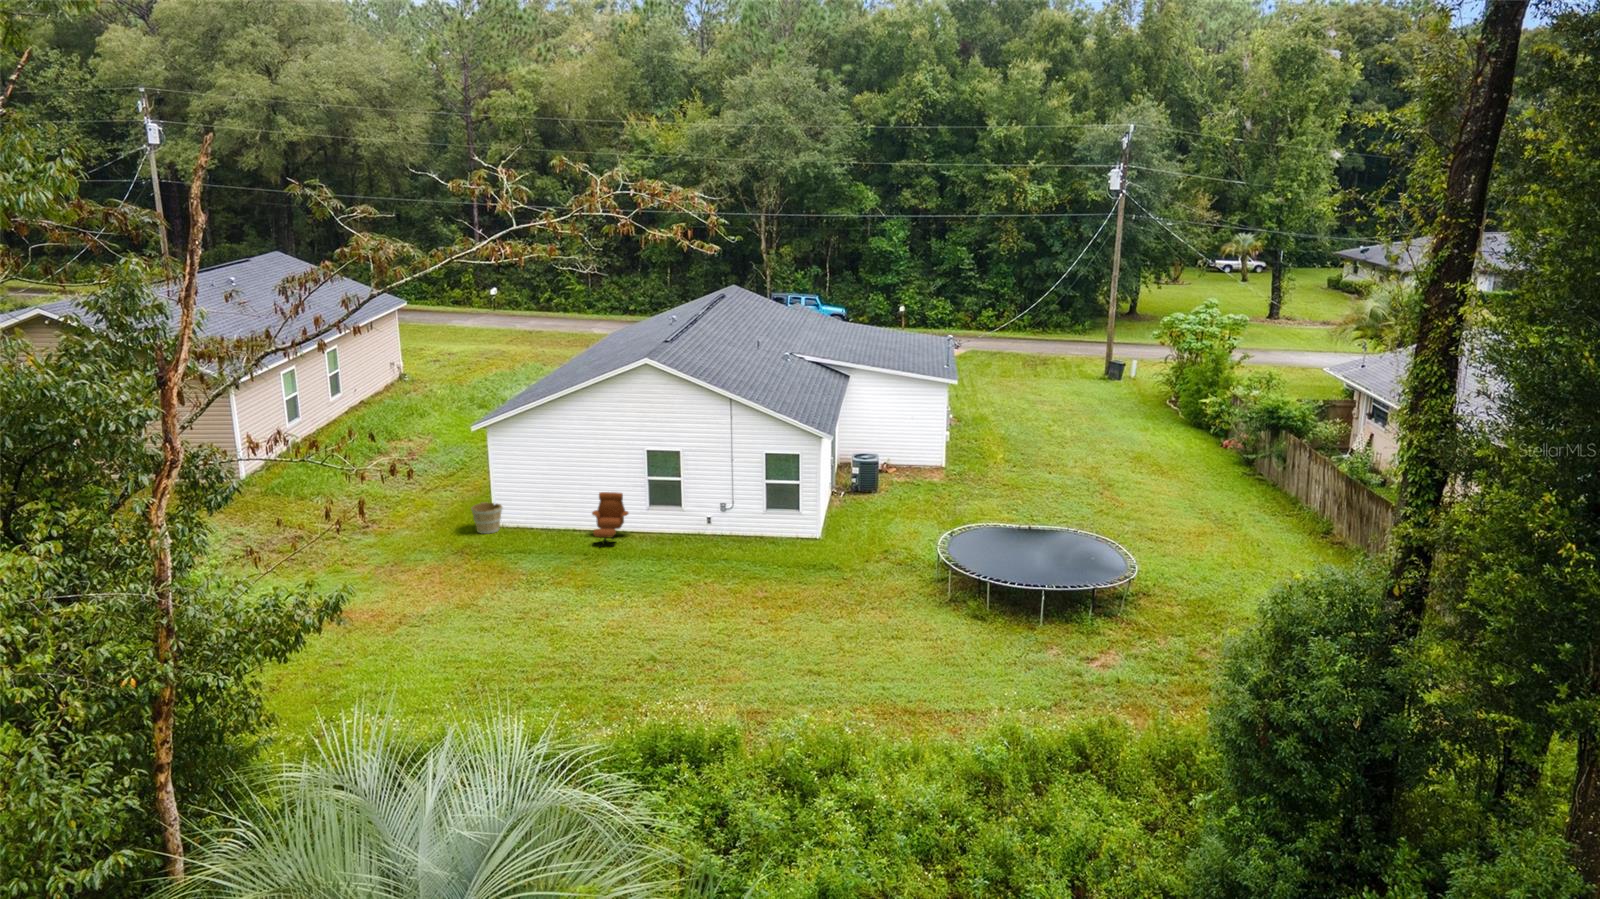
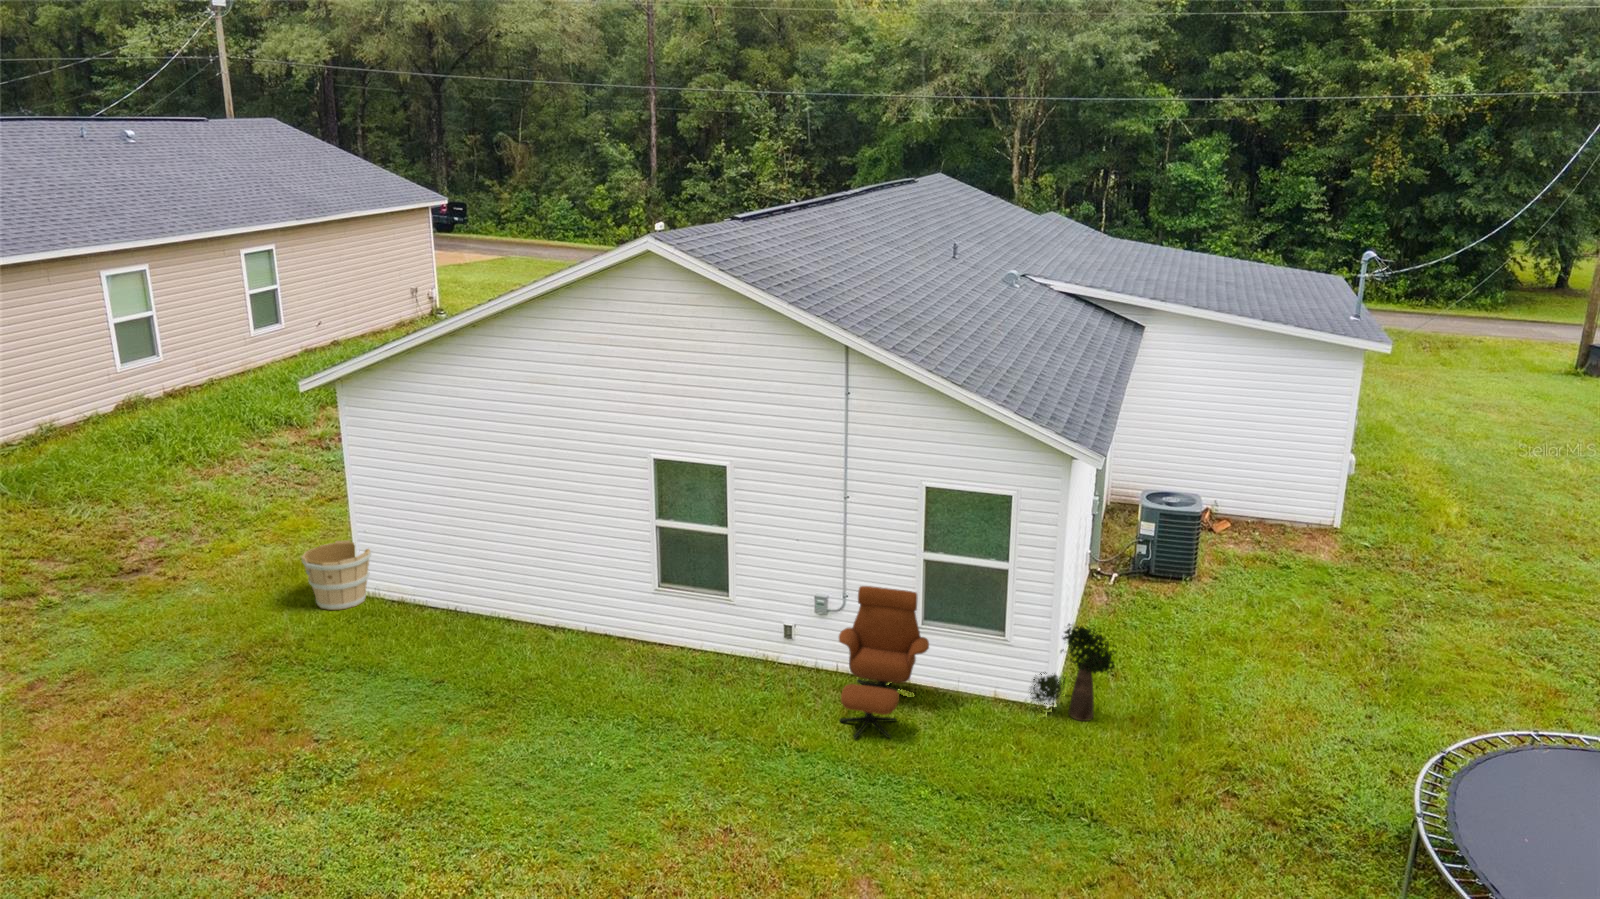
lounge chair: present [592,492,628,546] -> present [839,586,929,738]
potted plant: none [810,503,842,540] -> present [1030,624,1116,721]

